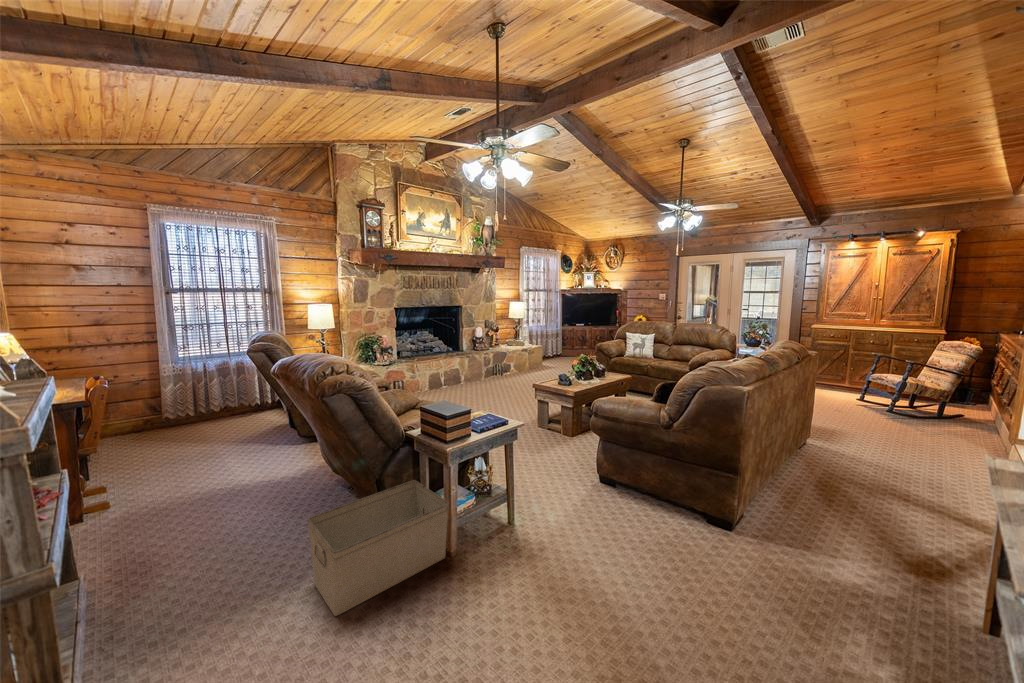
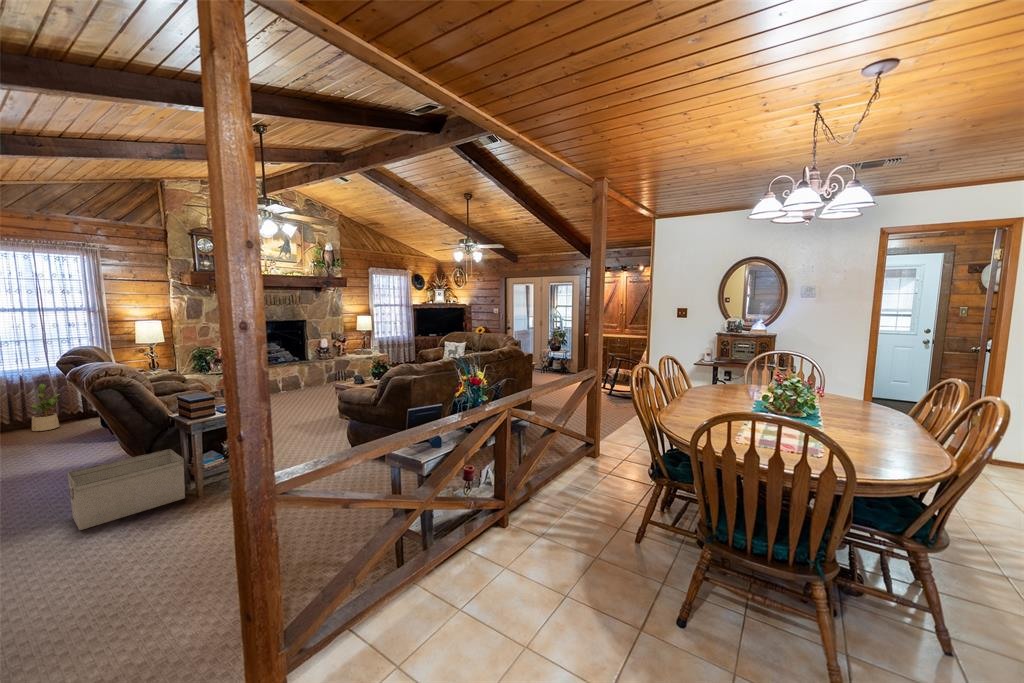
potted plant: none [215,374,241,427] -> present [32,384,60,431]

